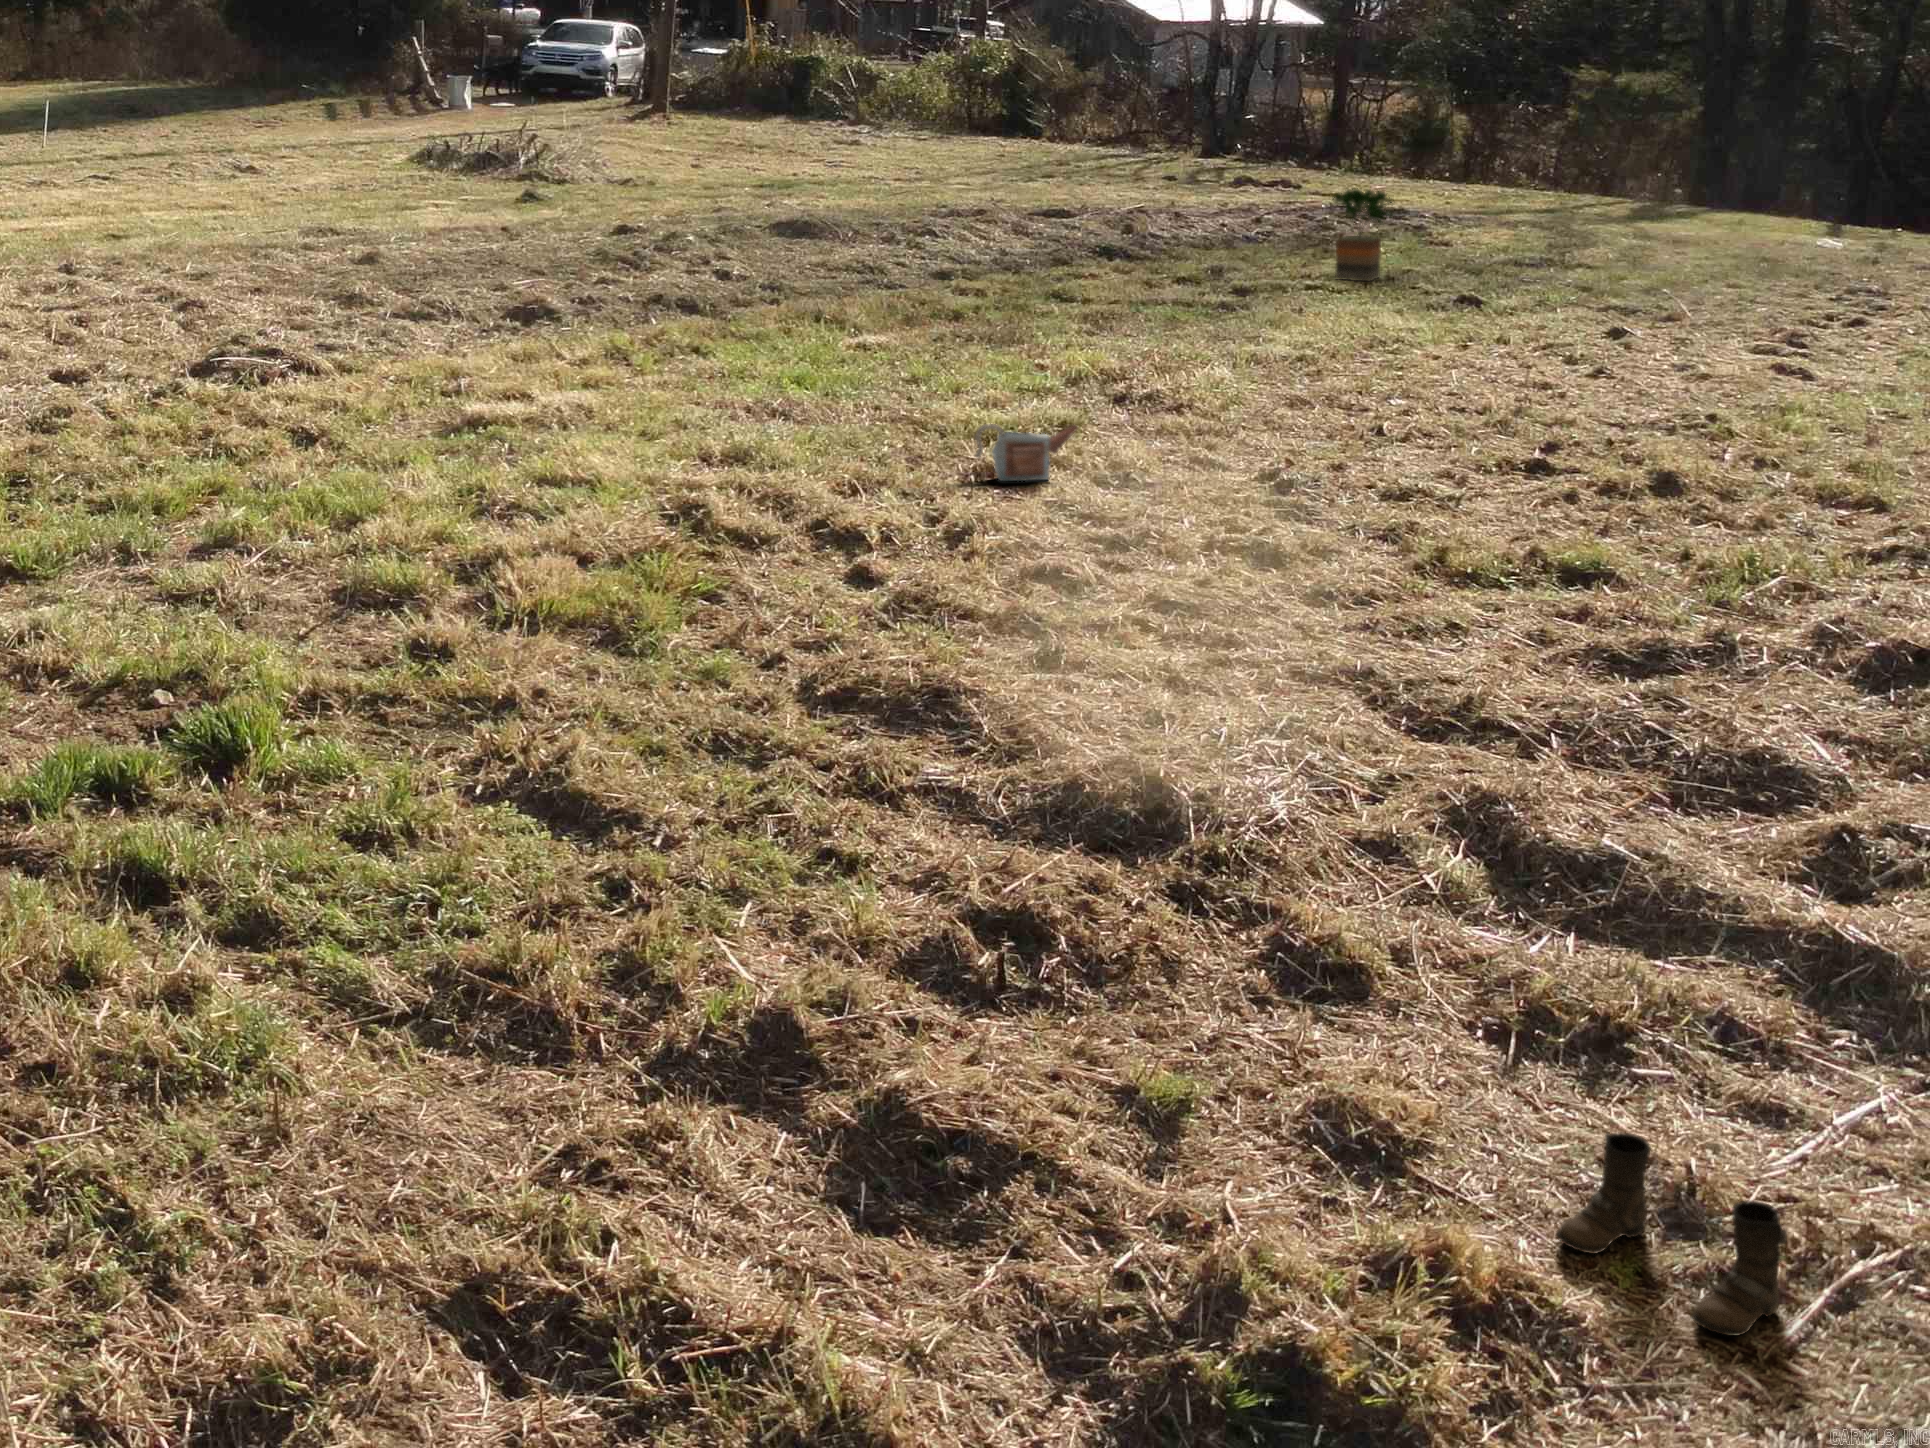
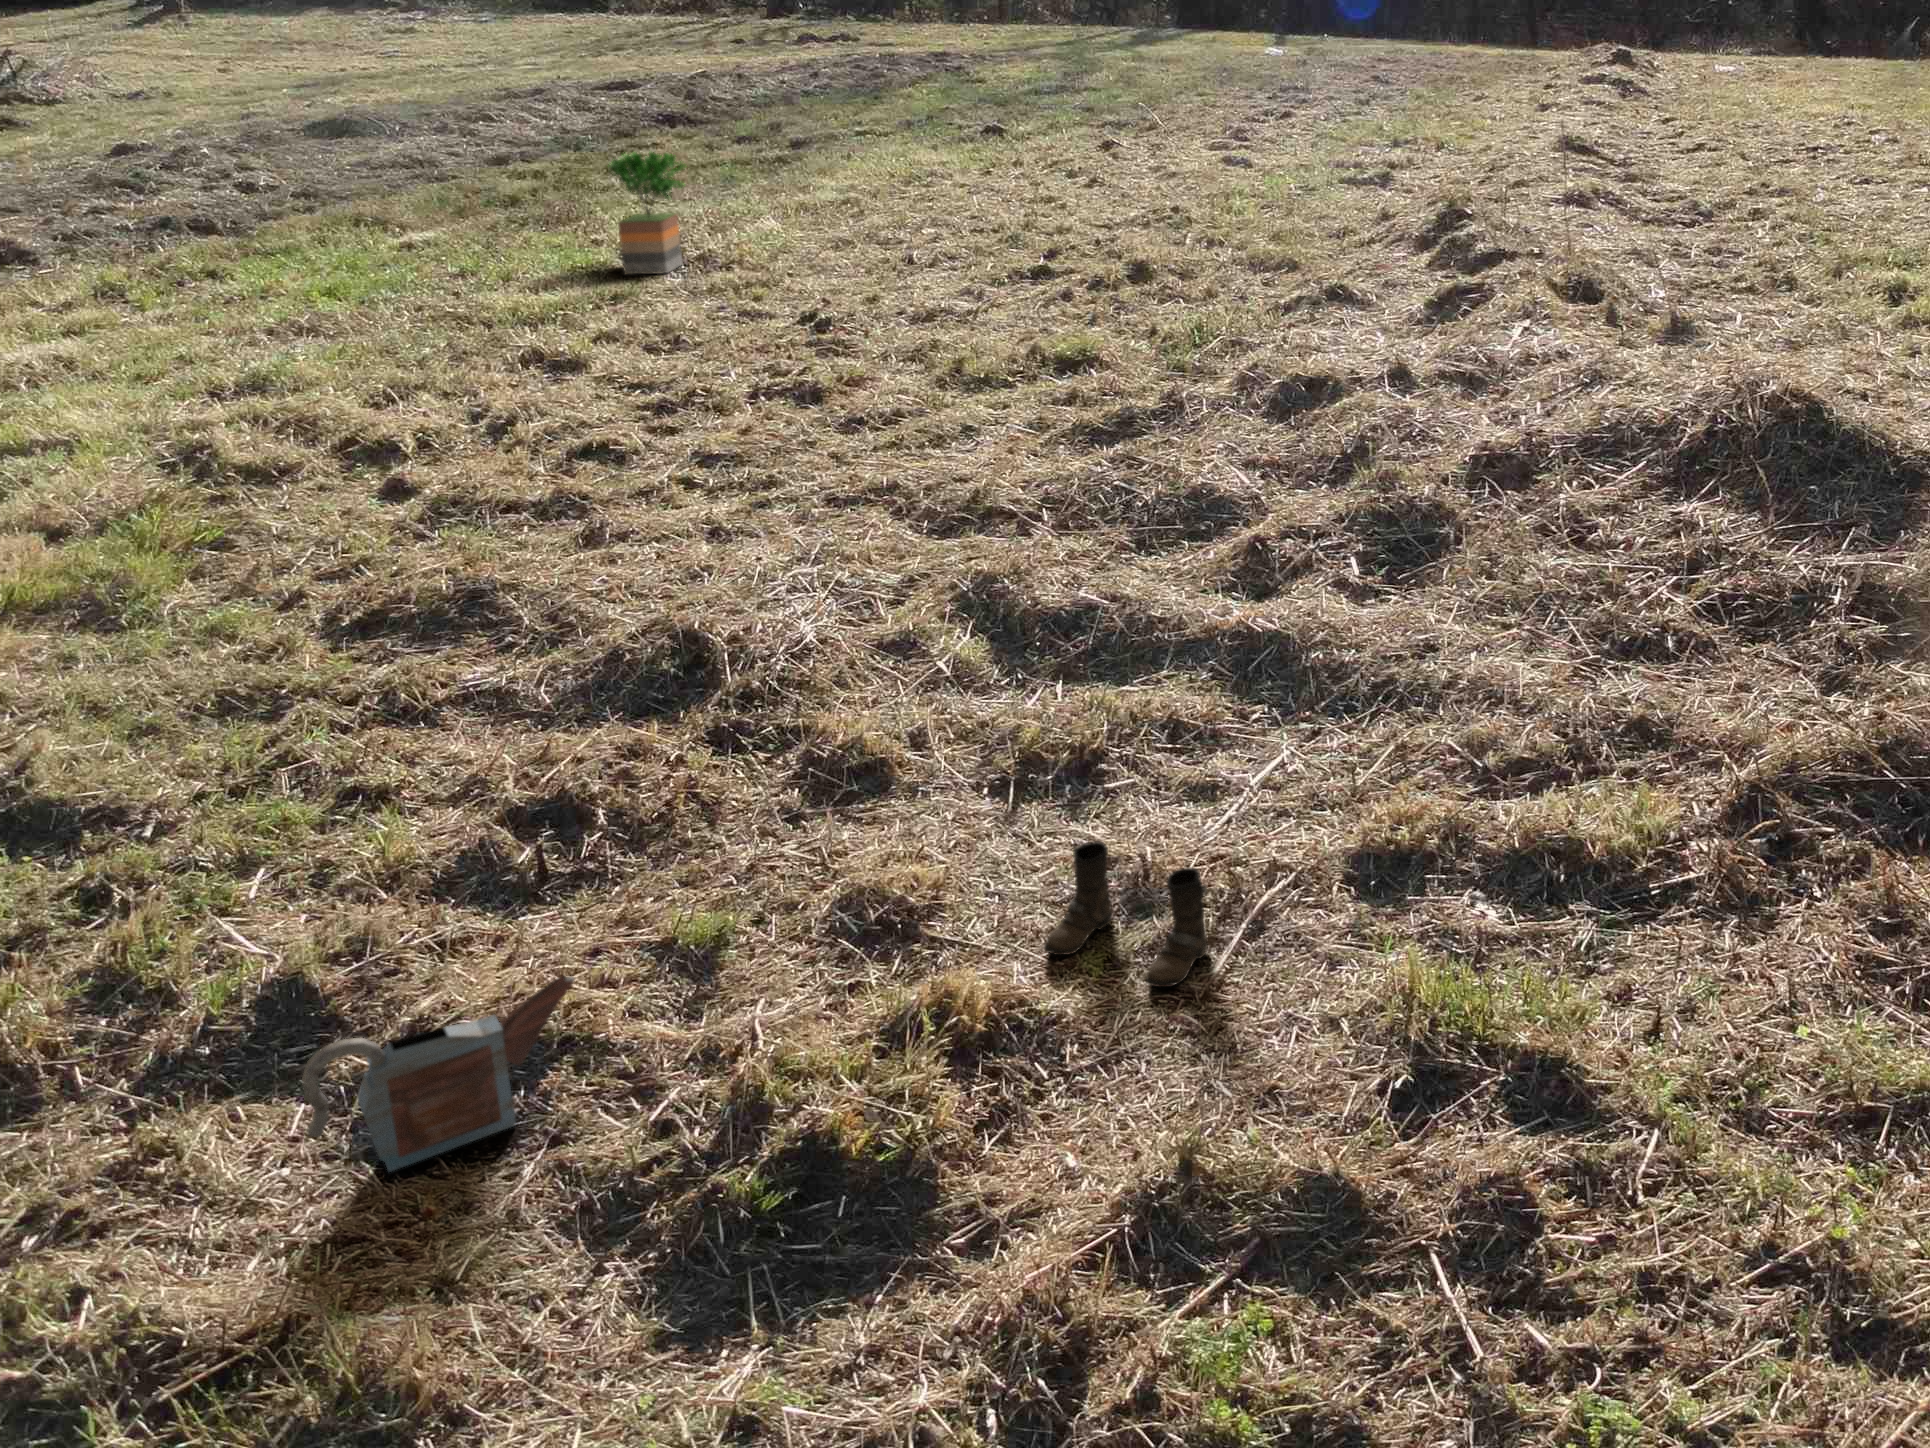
potted tree: present [1332,188,1394,281] -> present [610,152,686,274]
watering can: present [975,424,1078,481] -> present [302,975,575,1172]

